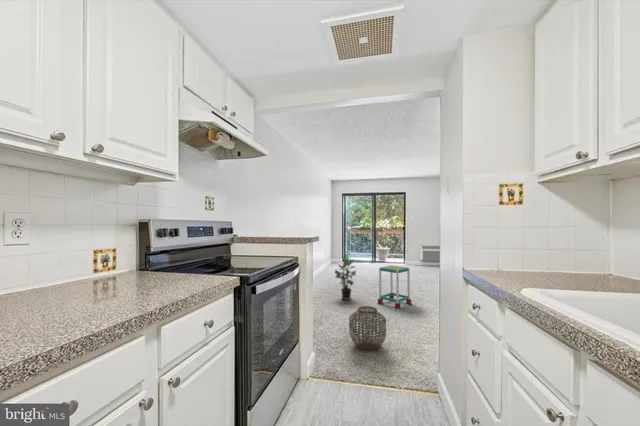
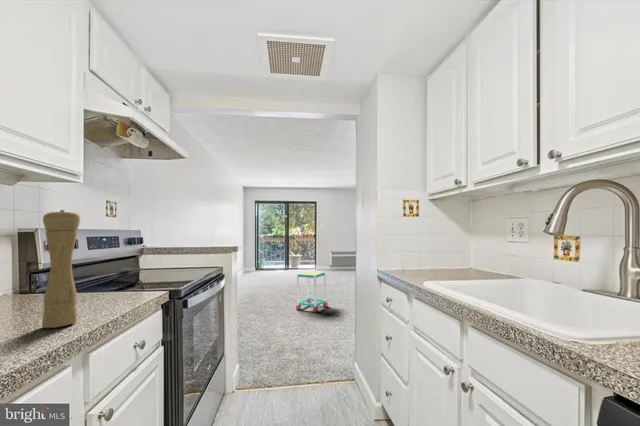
pepper mill: none [133,207,160,302] -> present [42,210,80,328]
potted plant: present [335,259,356,300] -> none [251,267,274,310]
woven basket: present [349,306,386,351] -> none [274,312,310,357]

